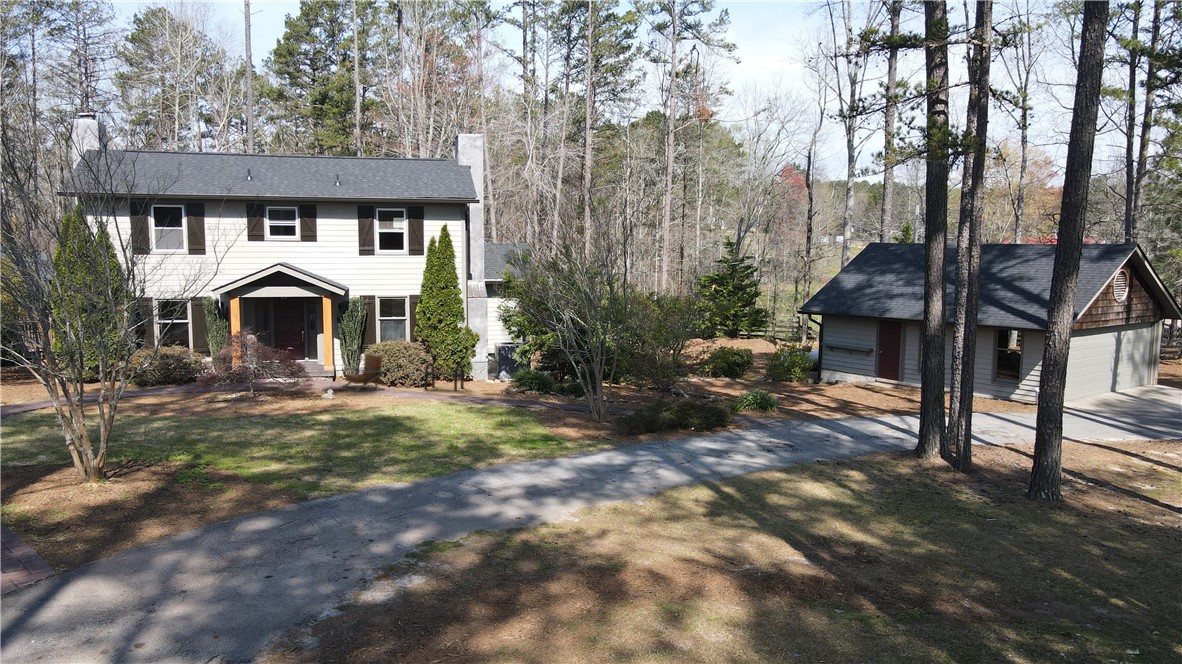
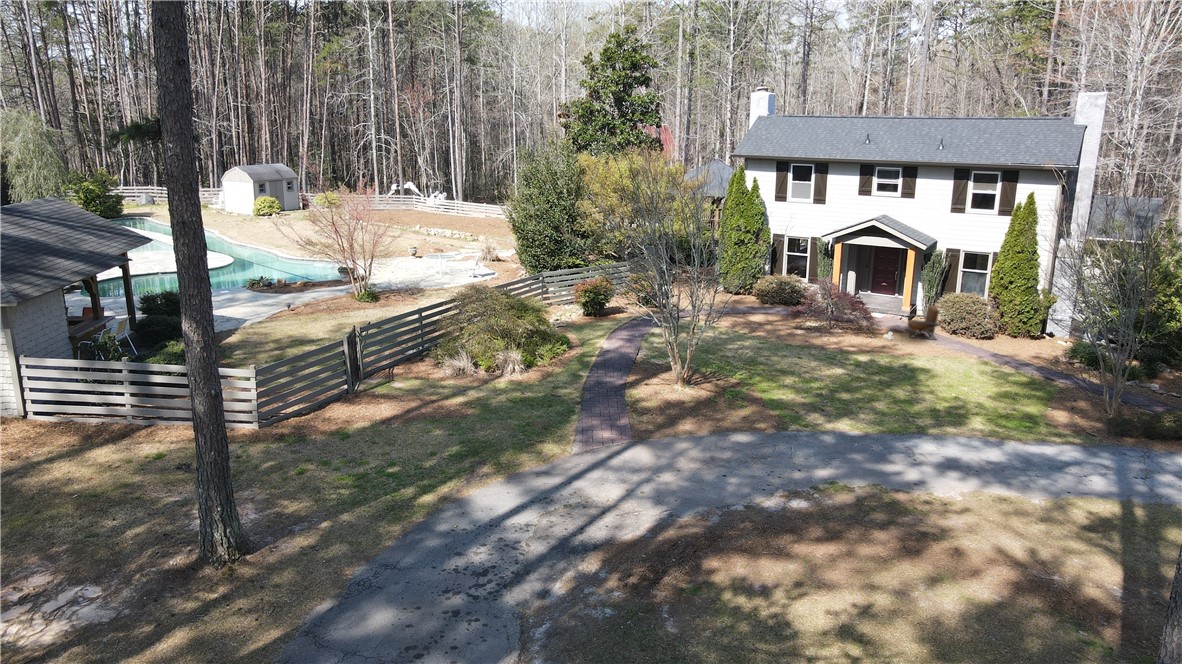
bench: present [424,363,464,391] -> none [975,323,1018,354]

